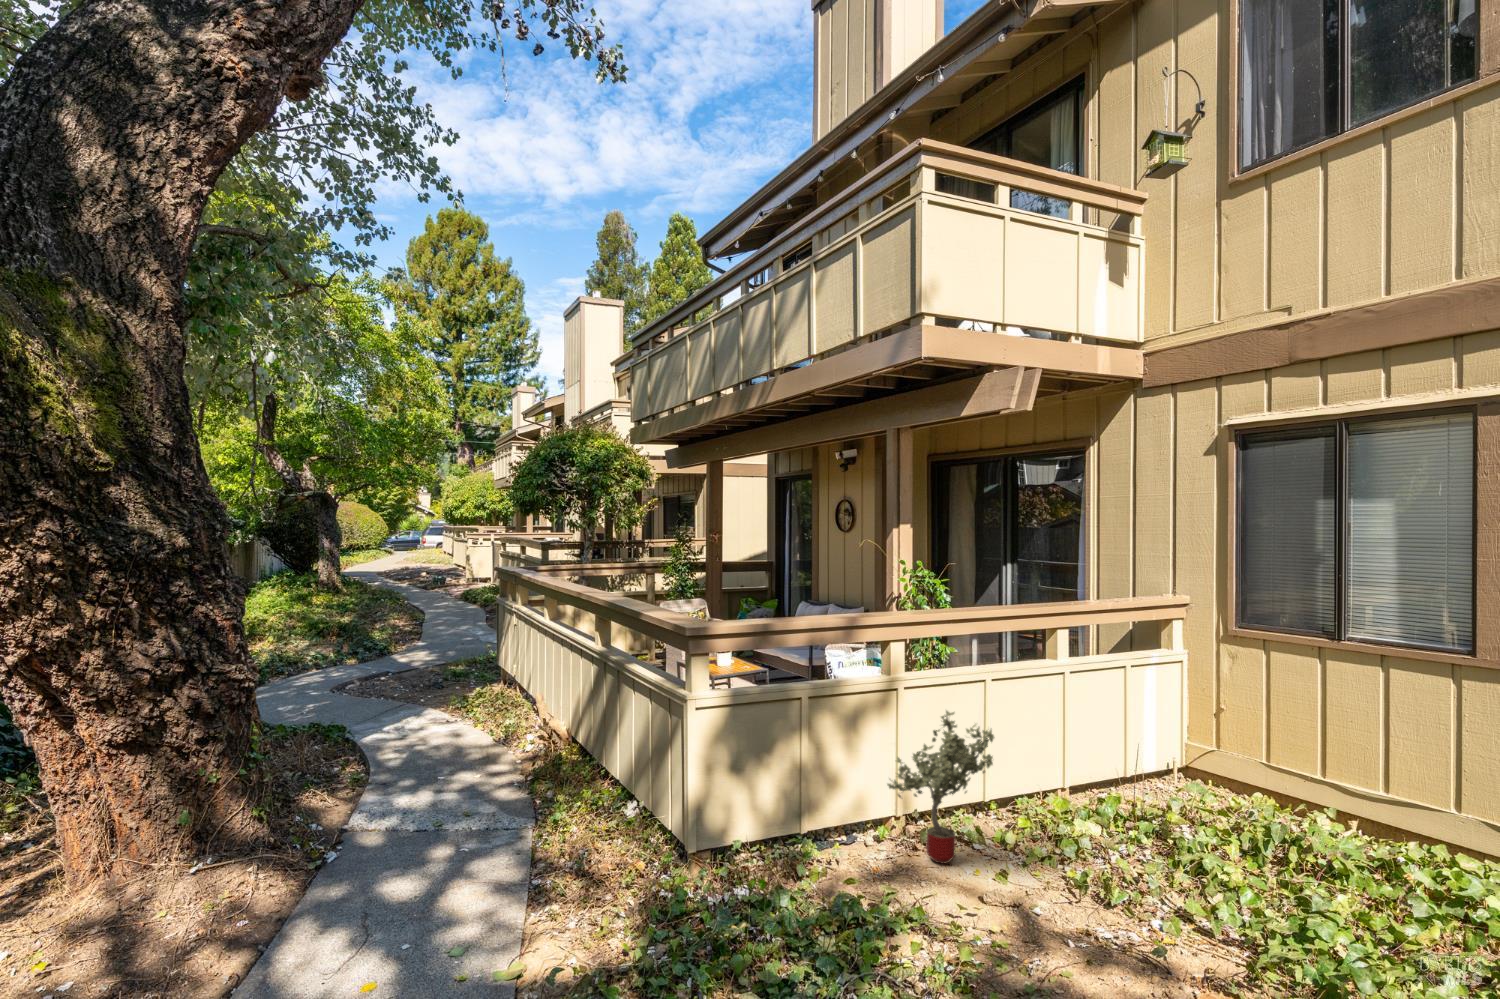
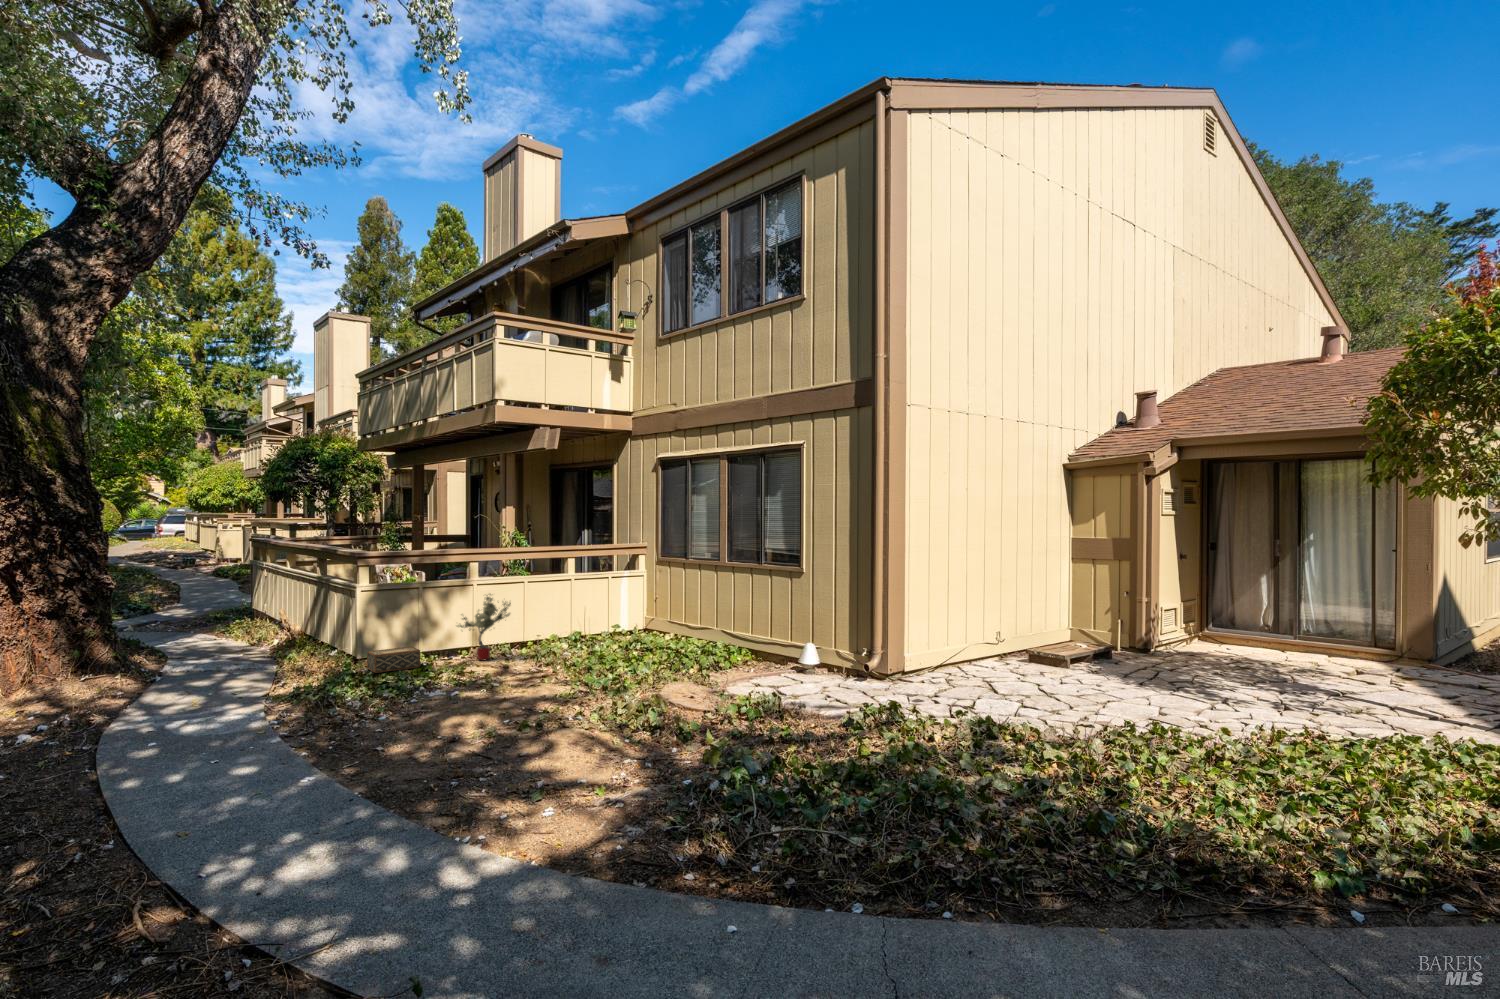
woven basket: none [713,824,822,902] -> present [367,647,420,673]

